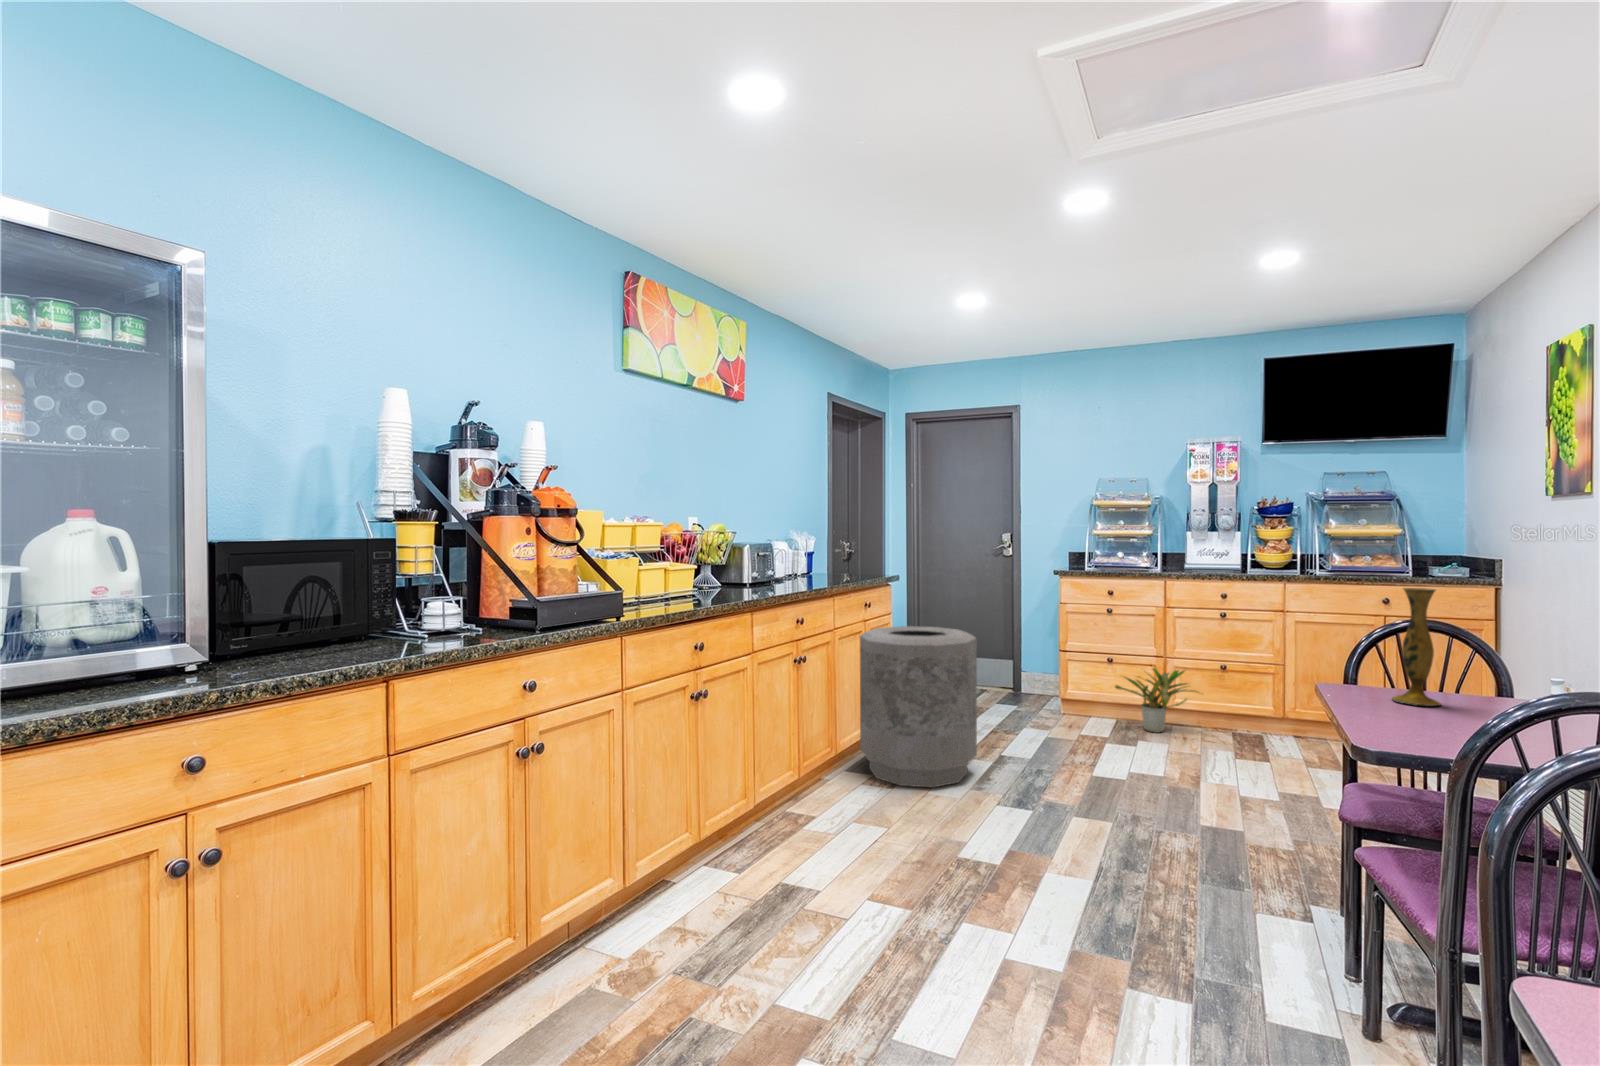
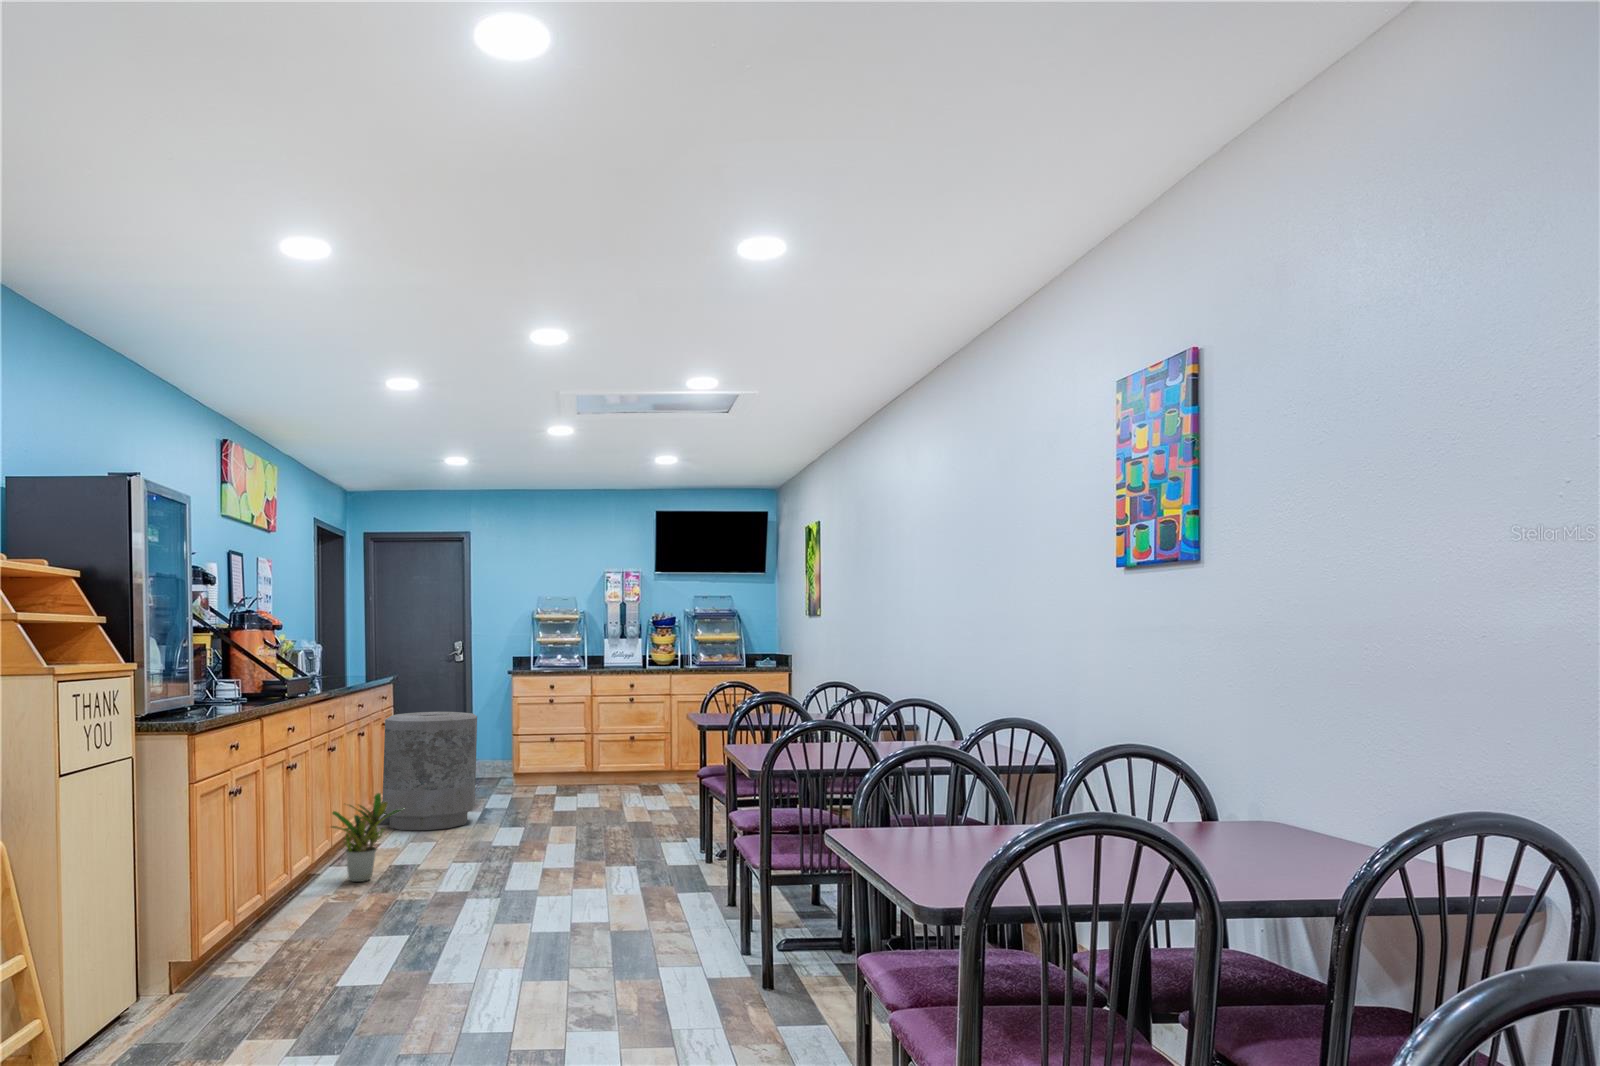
vase: present [1392,588,1441,706] -> none [715,662,733,713]
potted plant: present [1115,668,1195,733] -> present [331,793,403,882]

